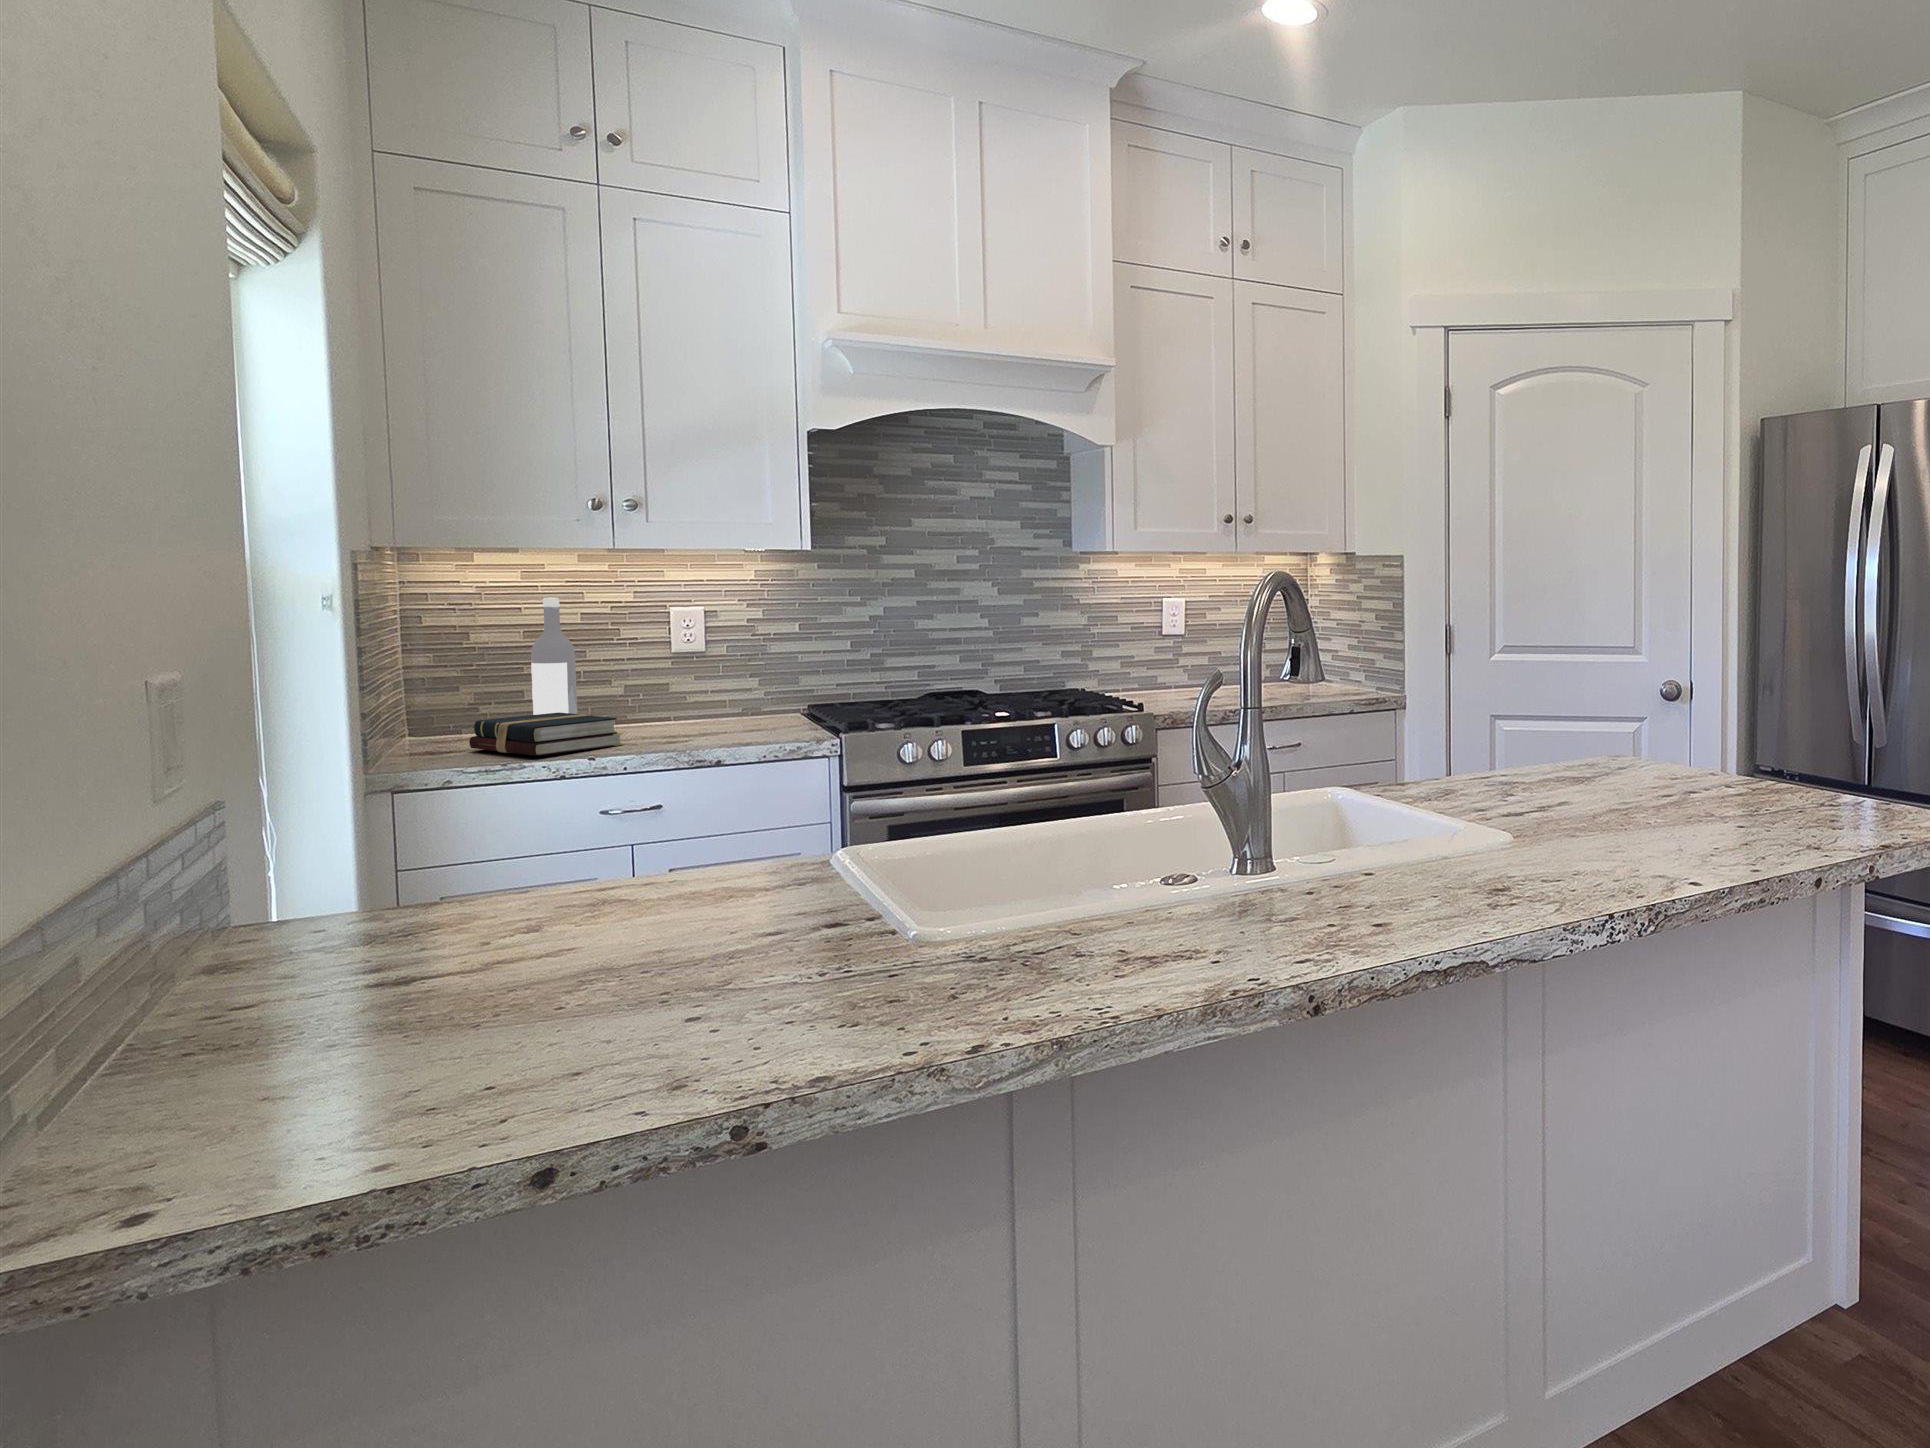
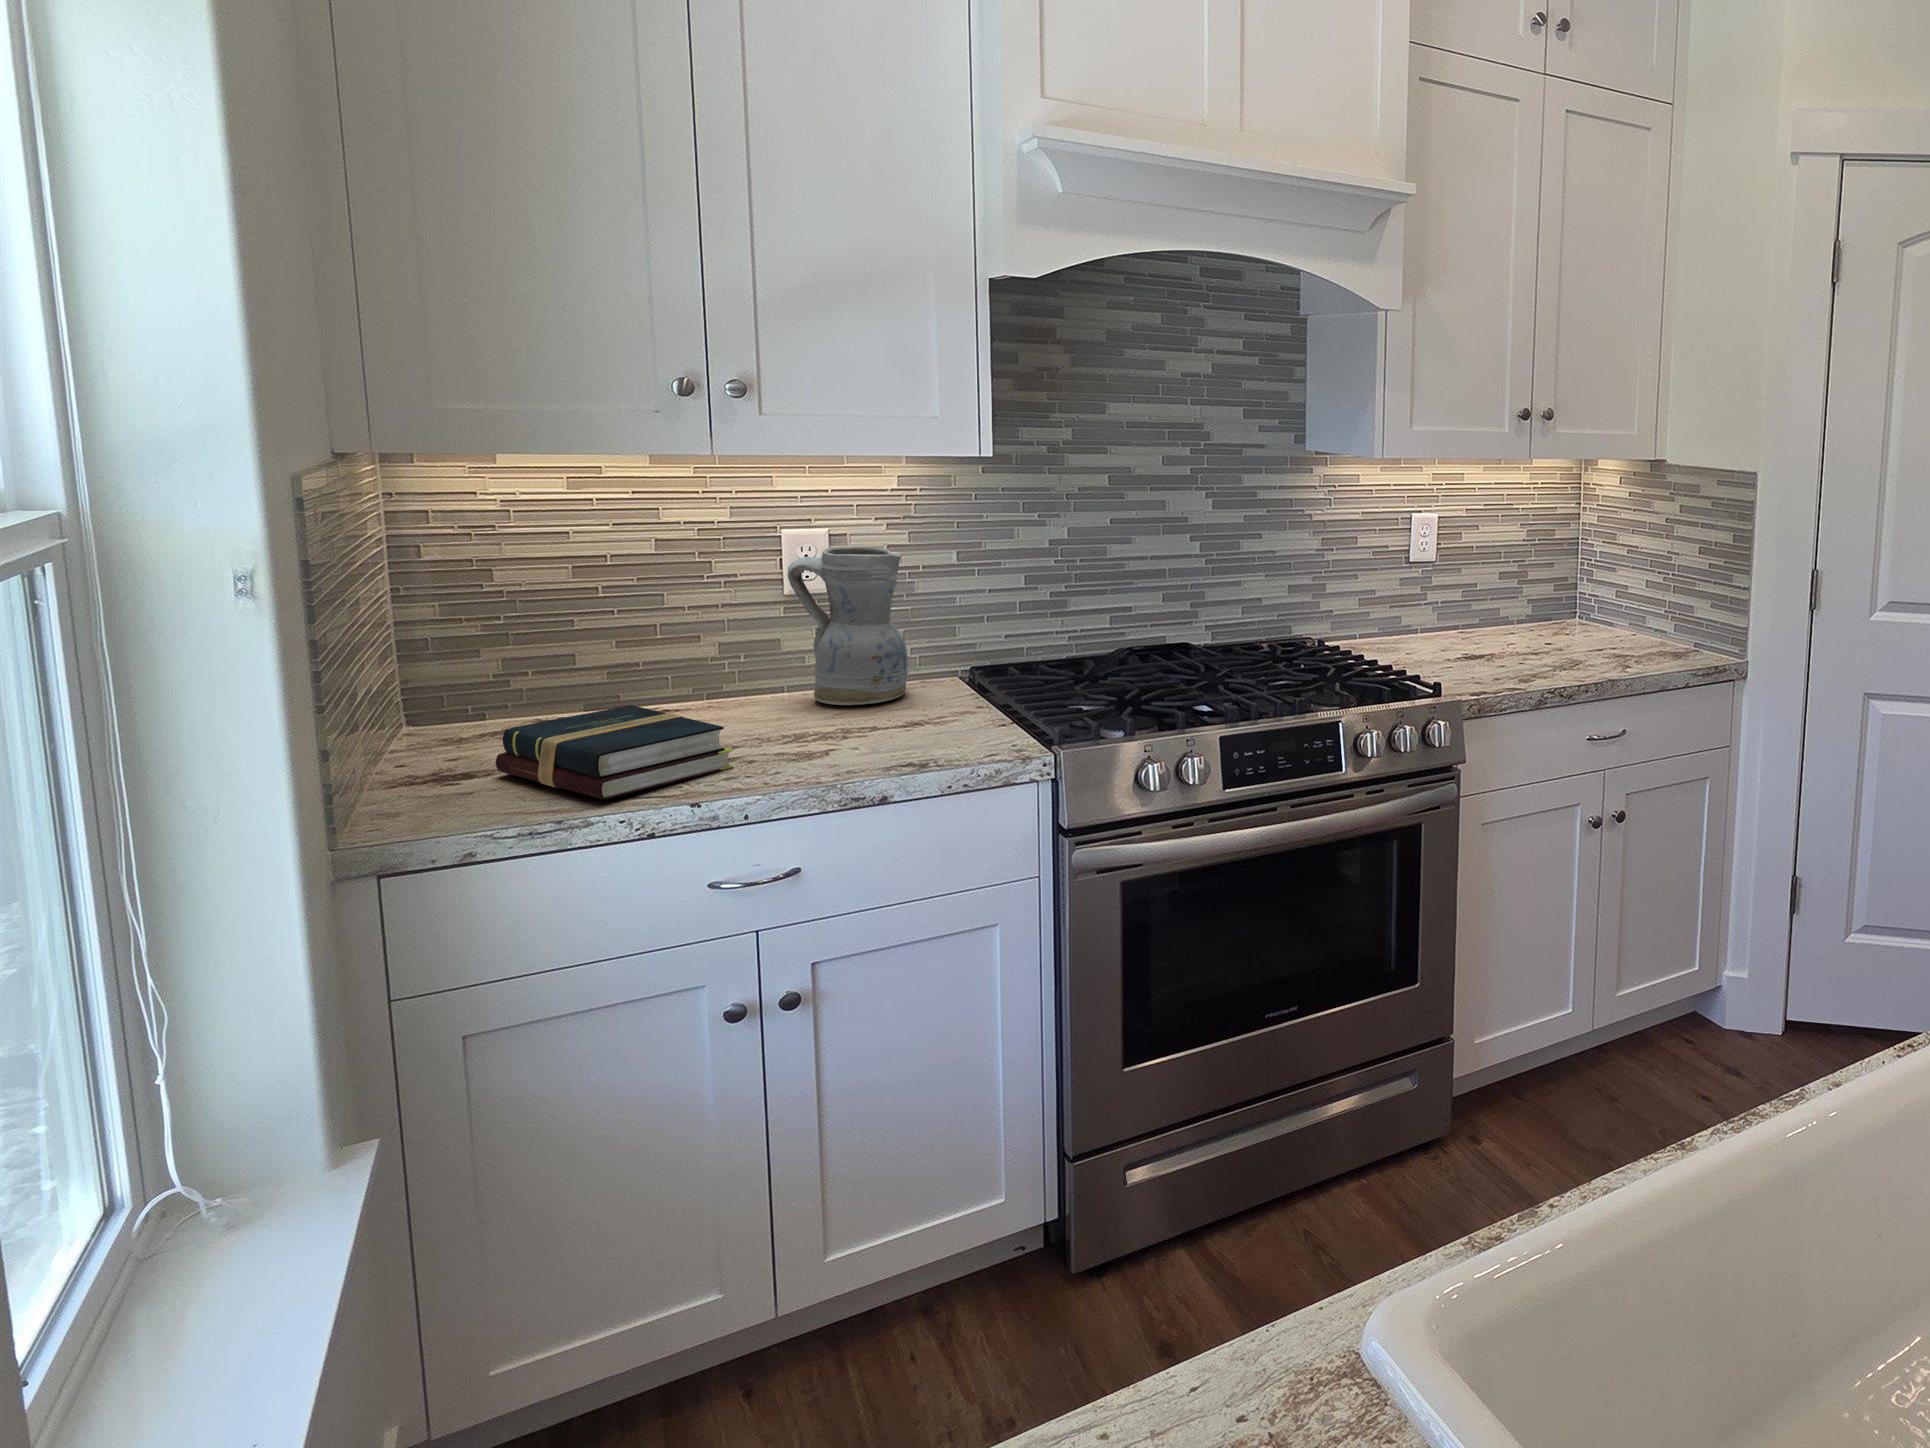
wine bottle: present [531,598,577,715] -> none [585,519,654,714]
ceramic pitcher: none [669,614,754,720] -> present [788,546,908,705]

